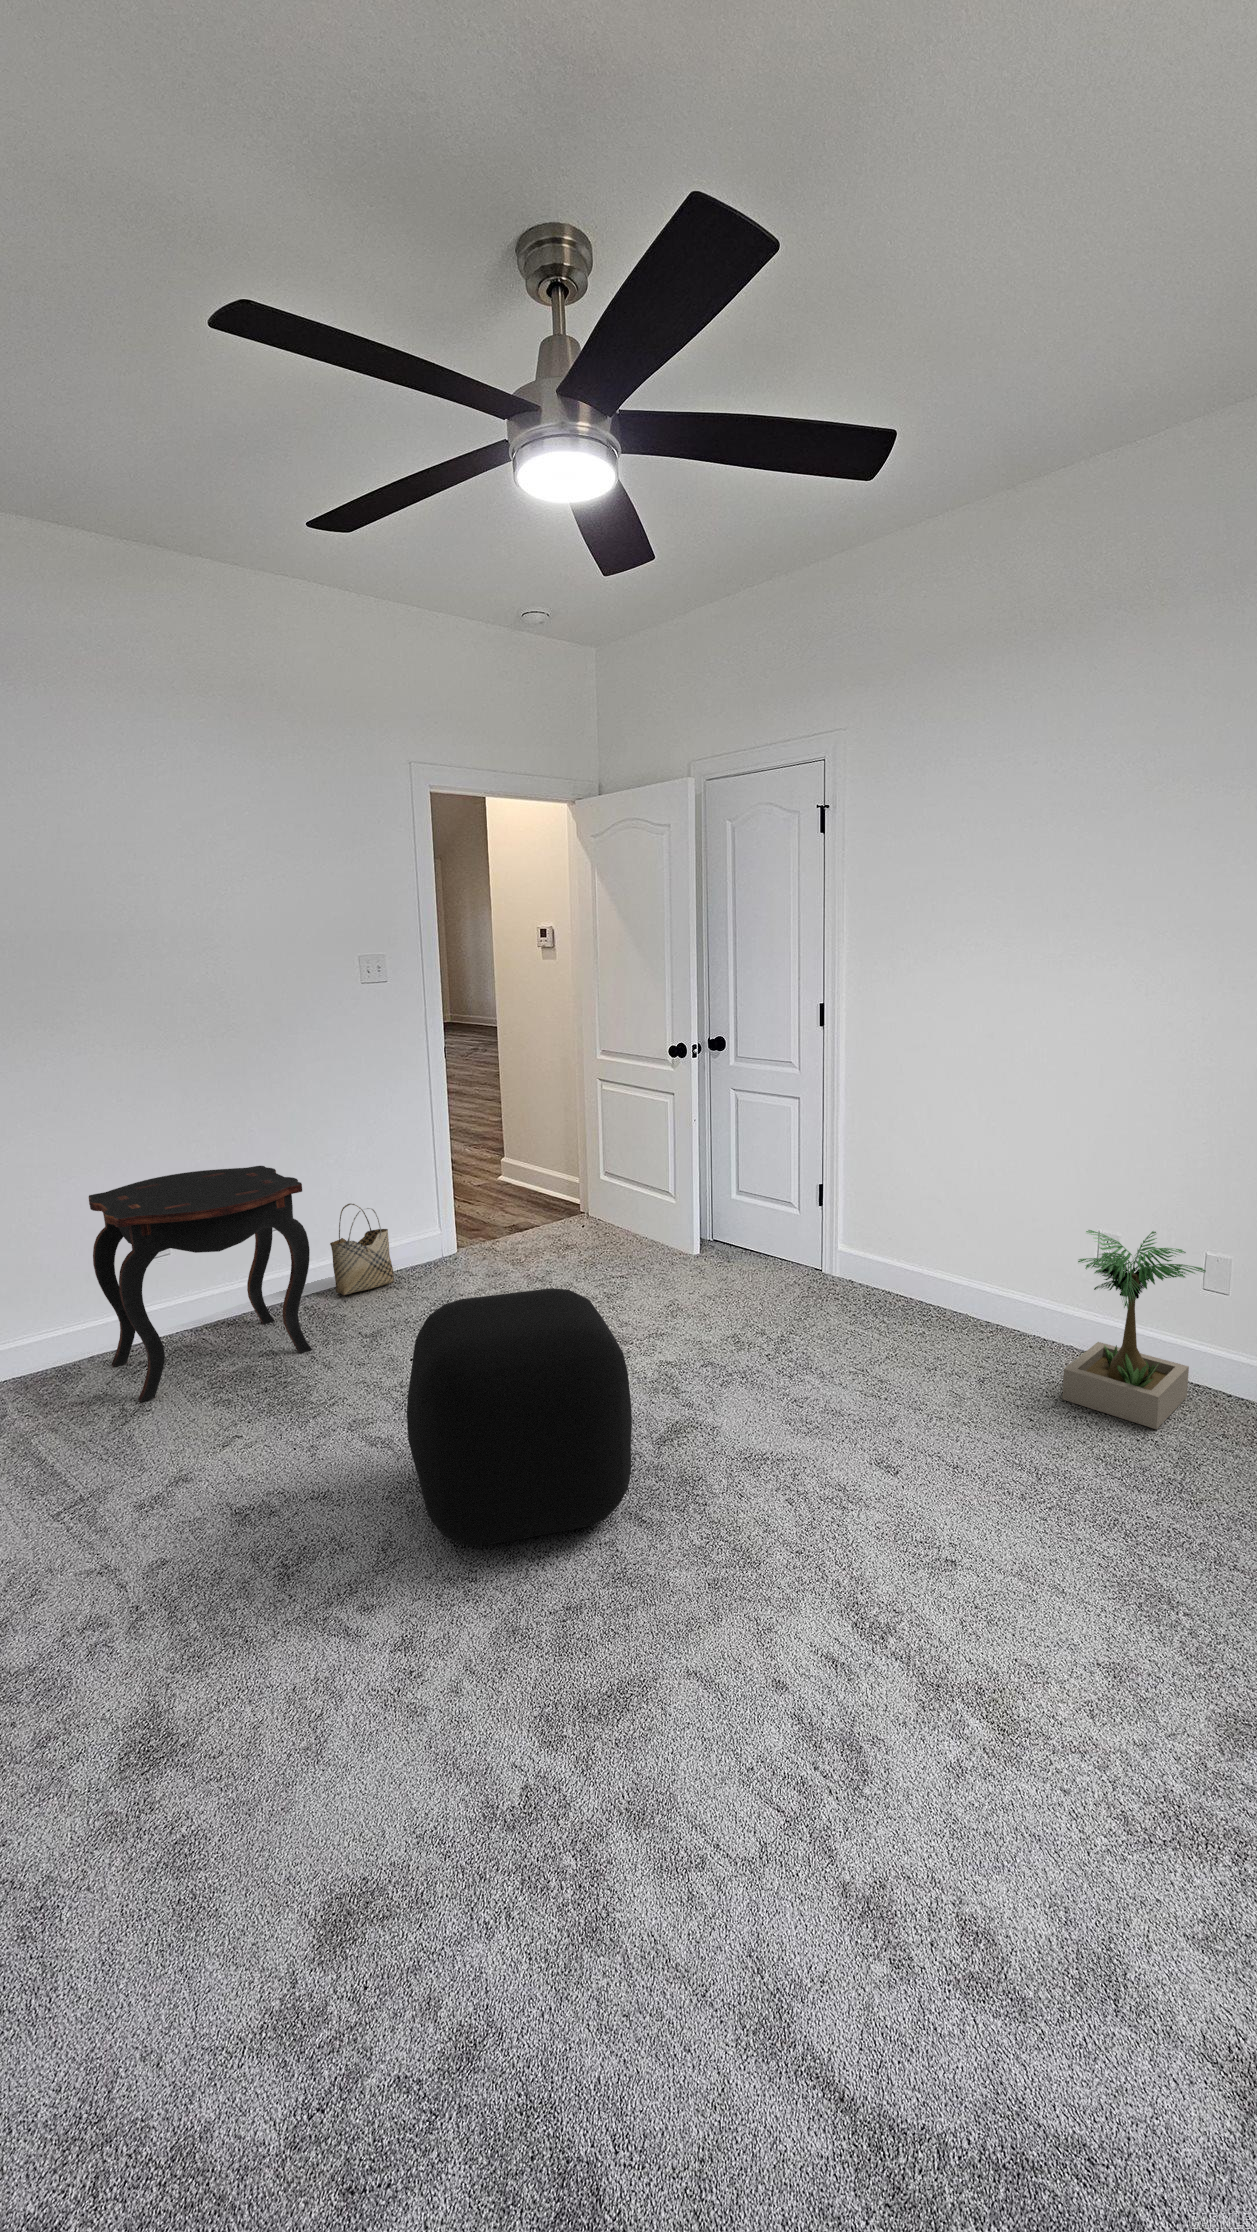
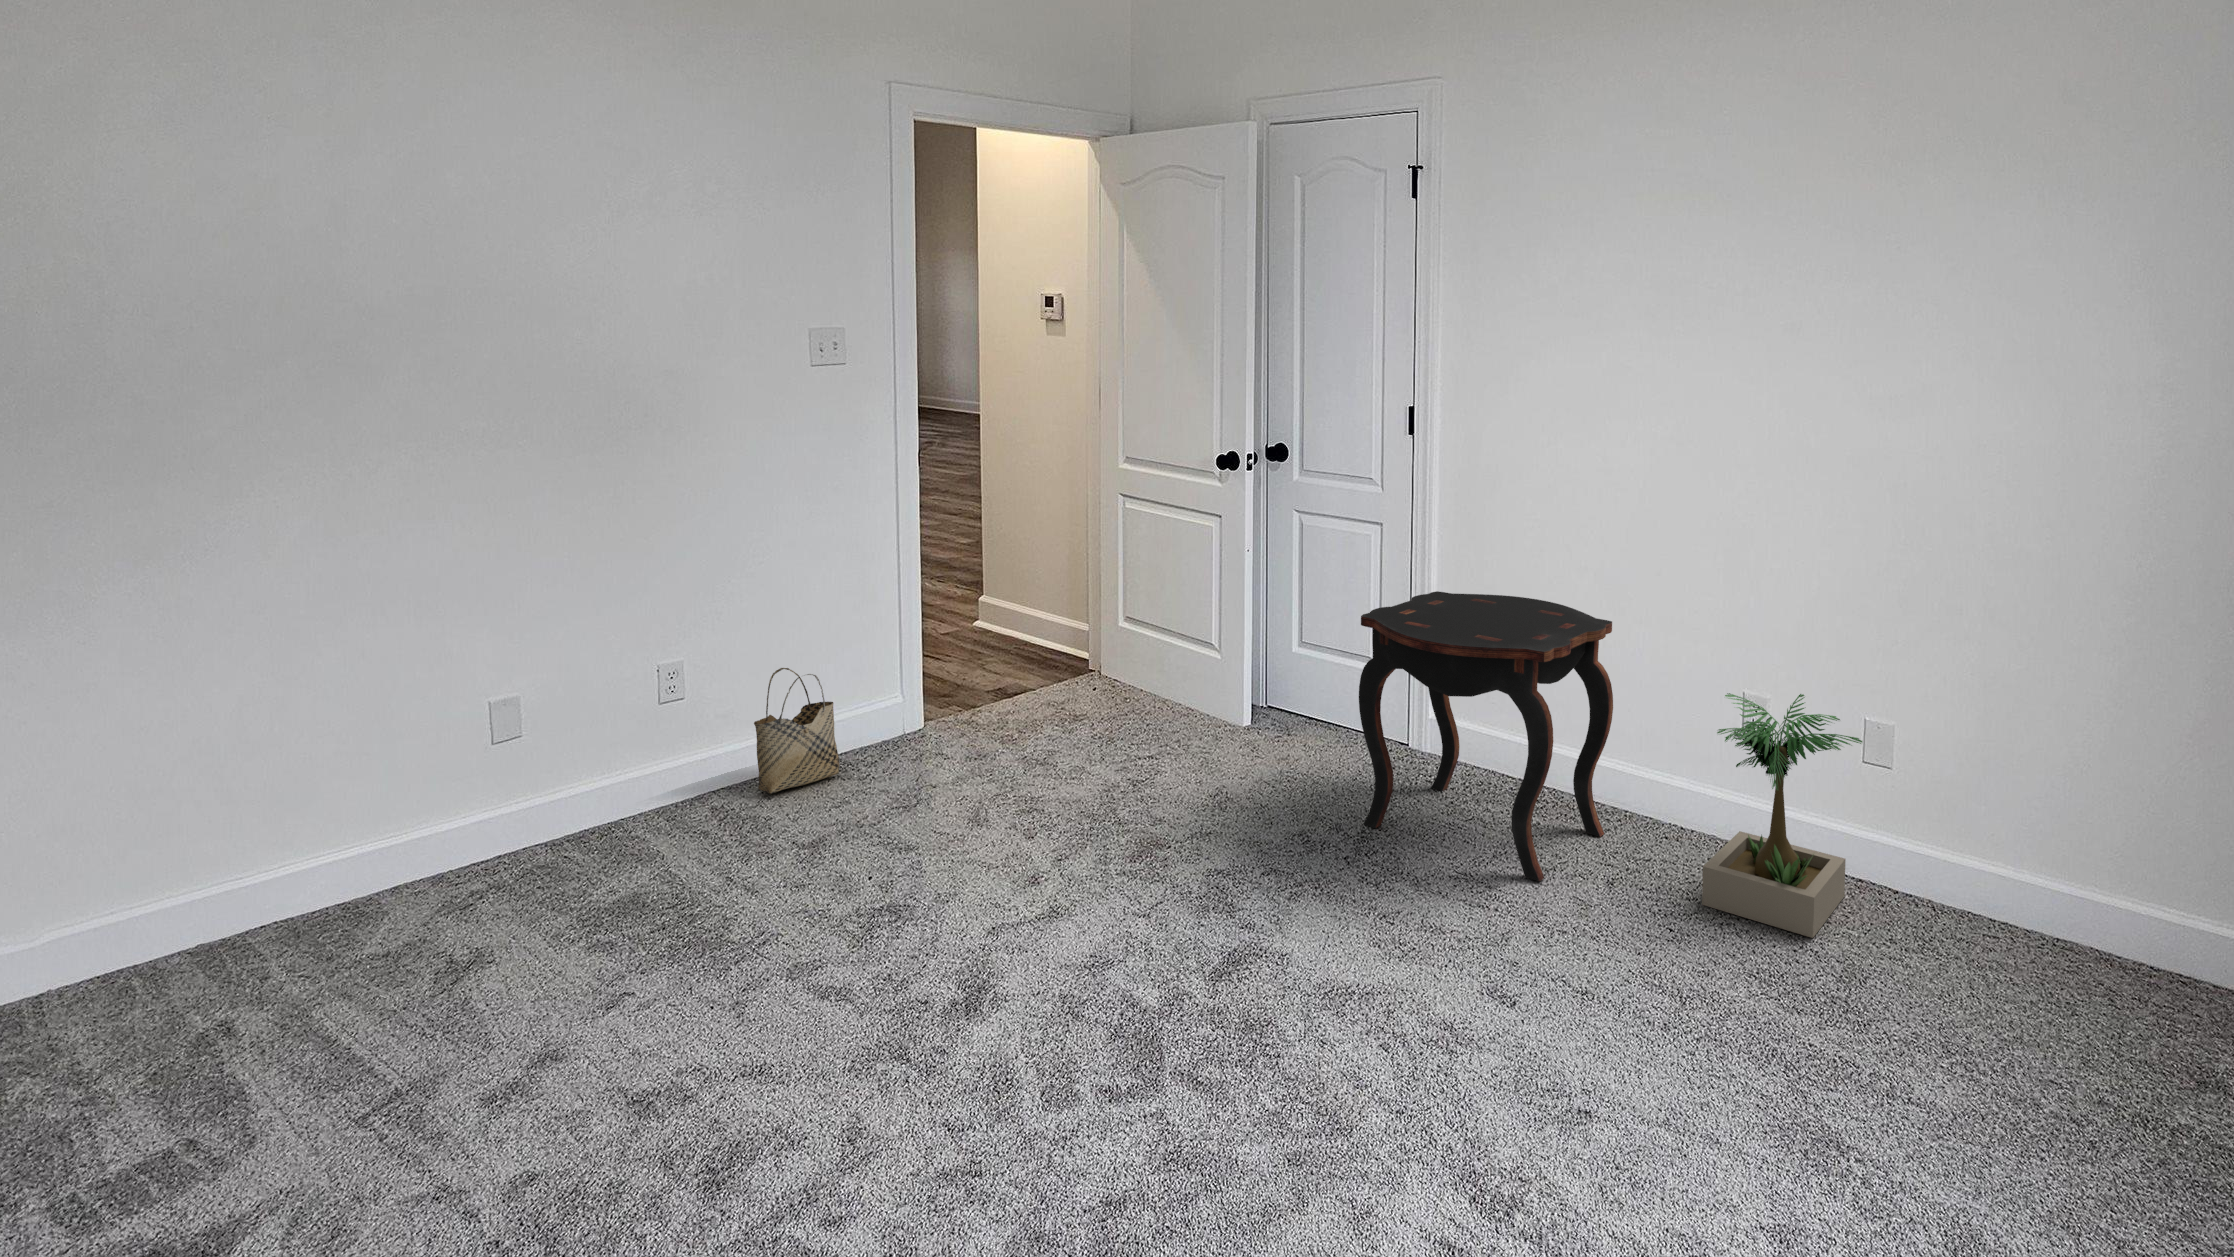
side table: present [89,1166,312,1402] -> present [1359,591,1613,881]
ottoman: present [407,1288,632,1546] -> none [886,779,1184,1130]

